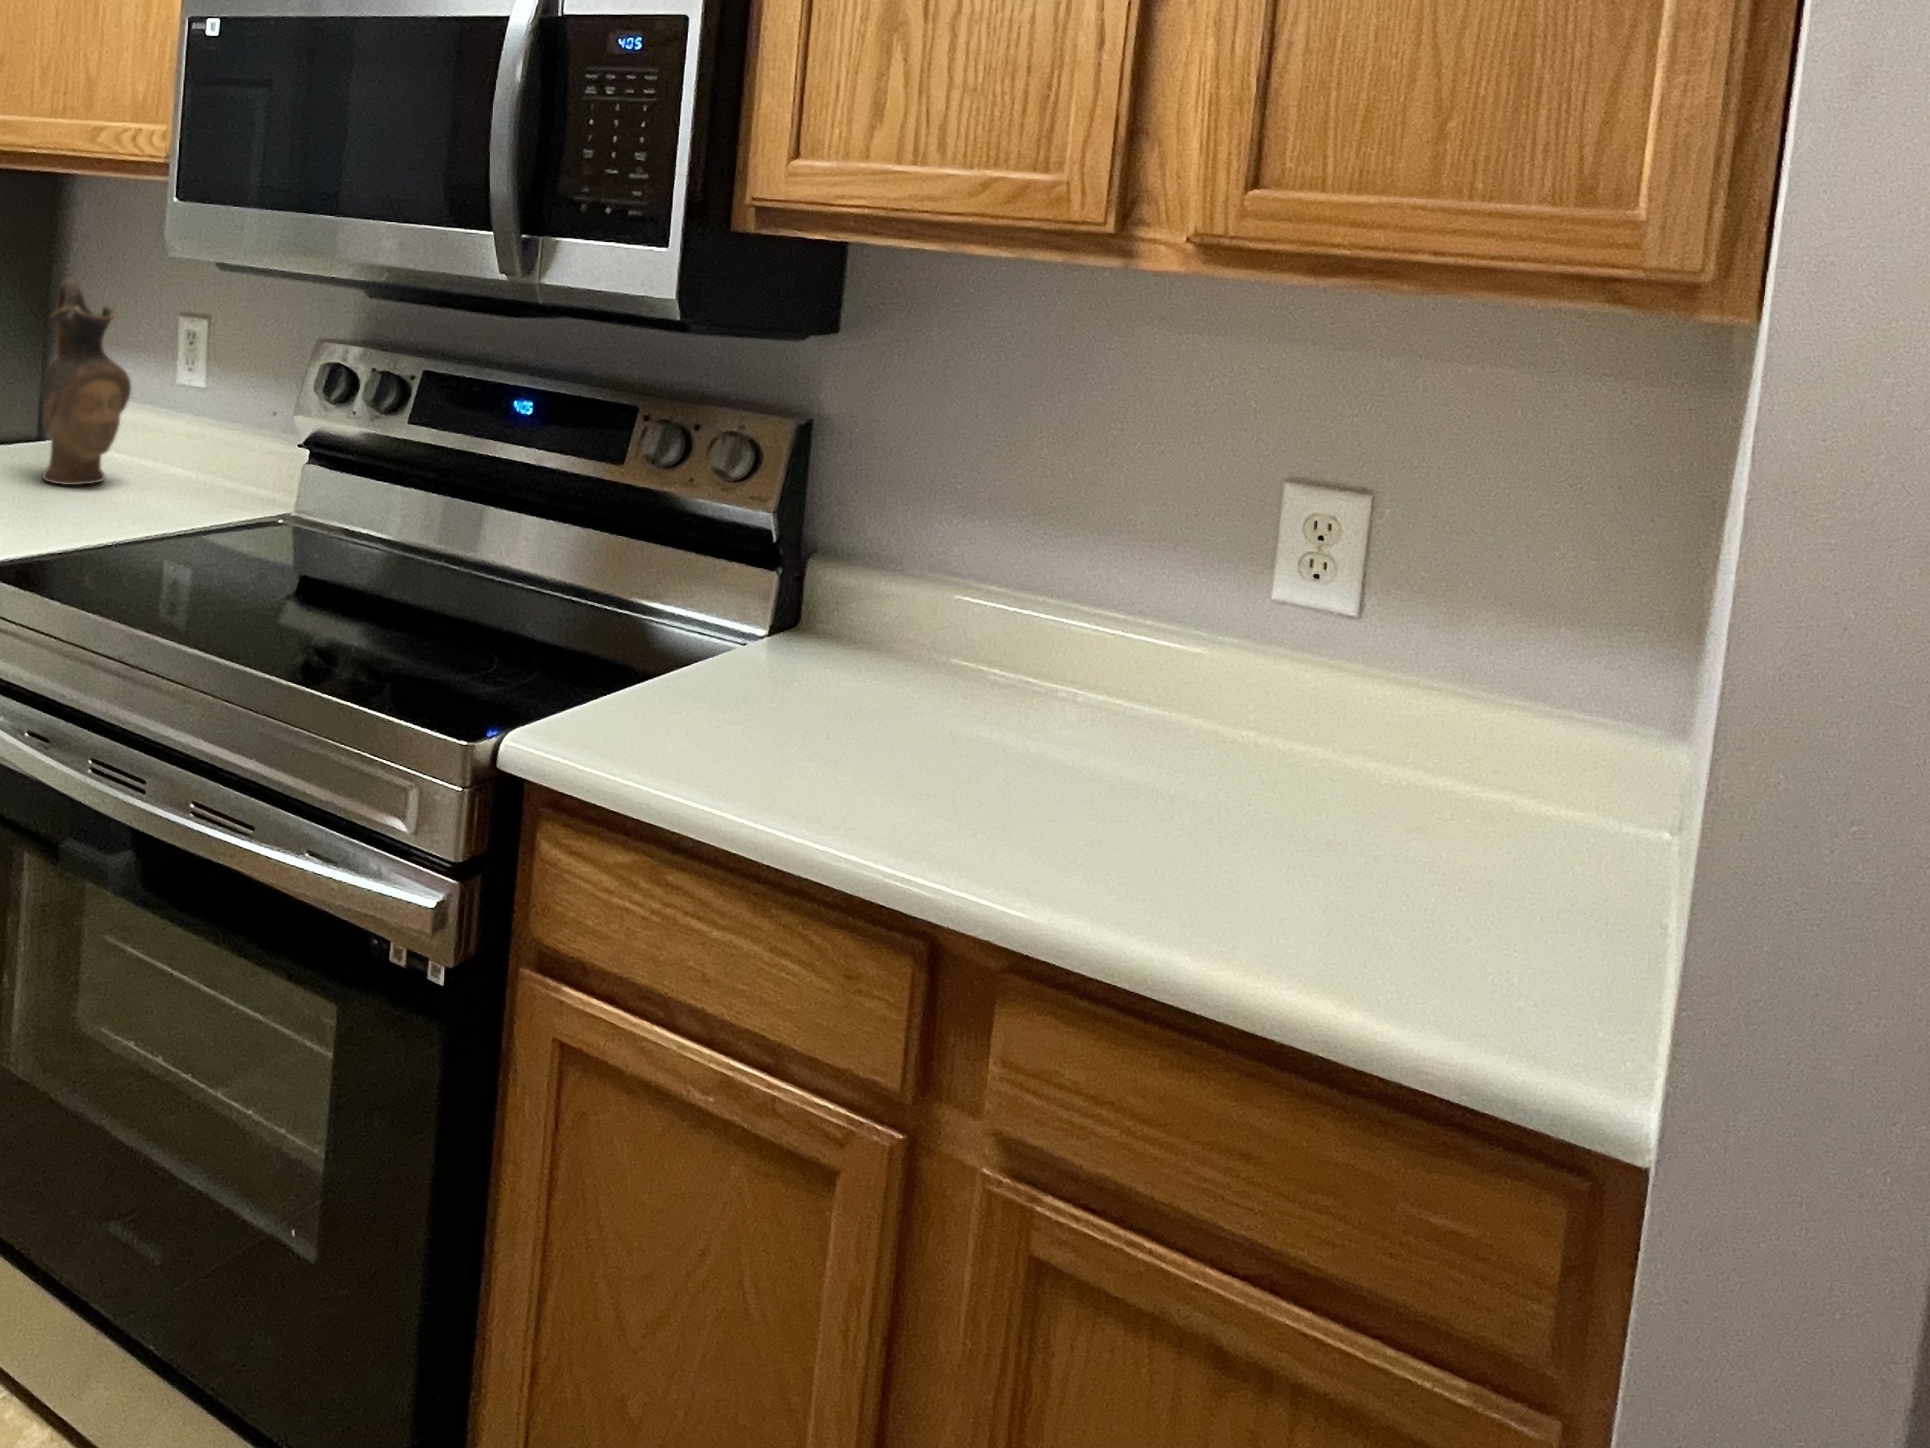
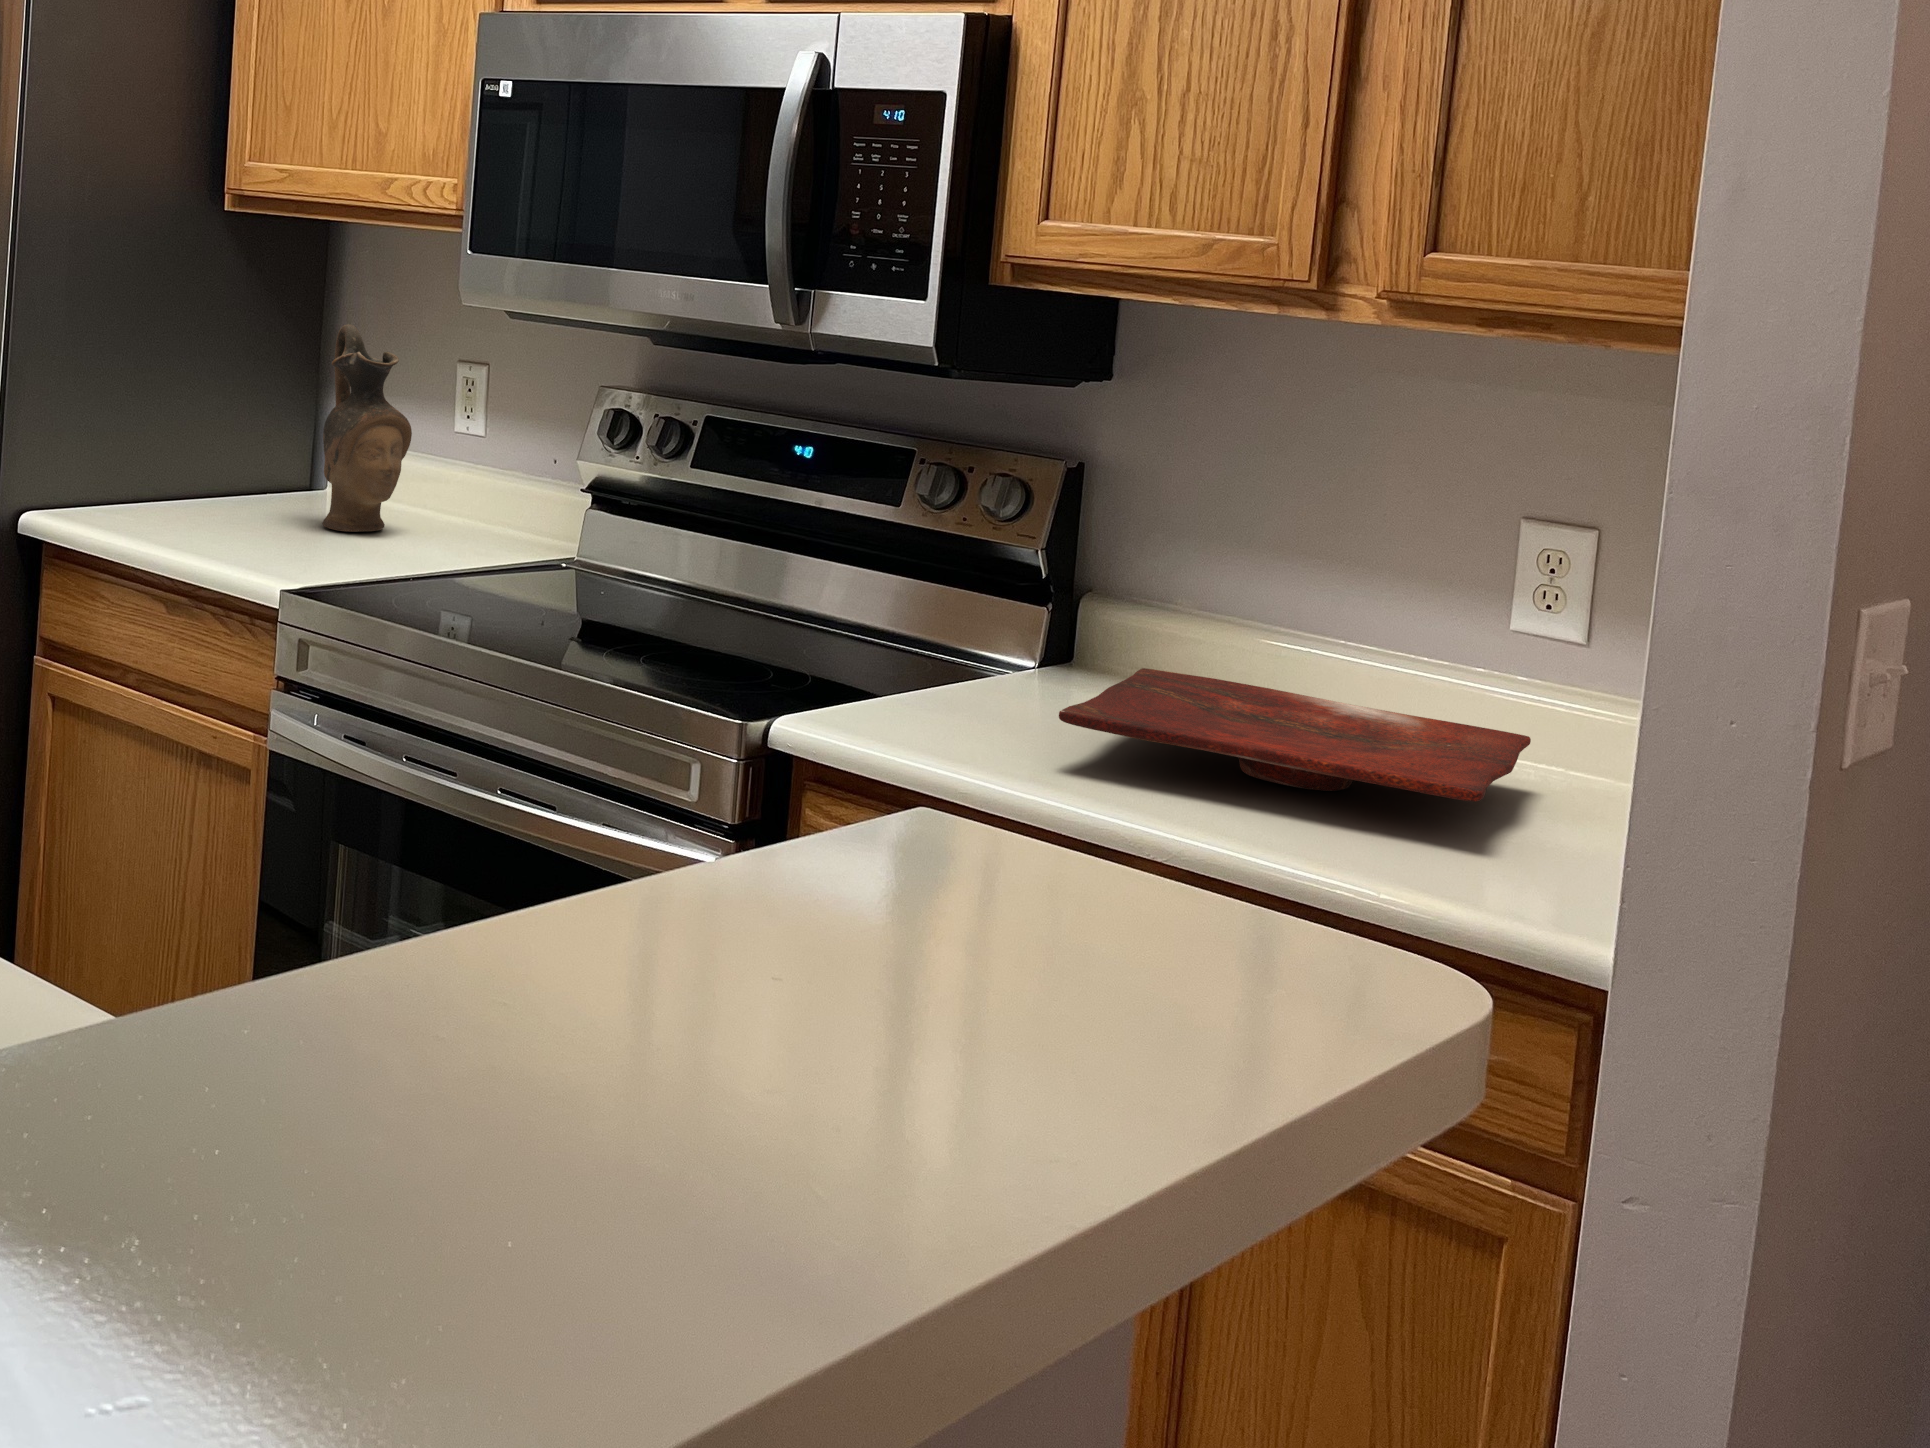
cutting board: none [833,647,1353,842] -> present [1059,668,1531,802]

